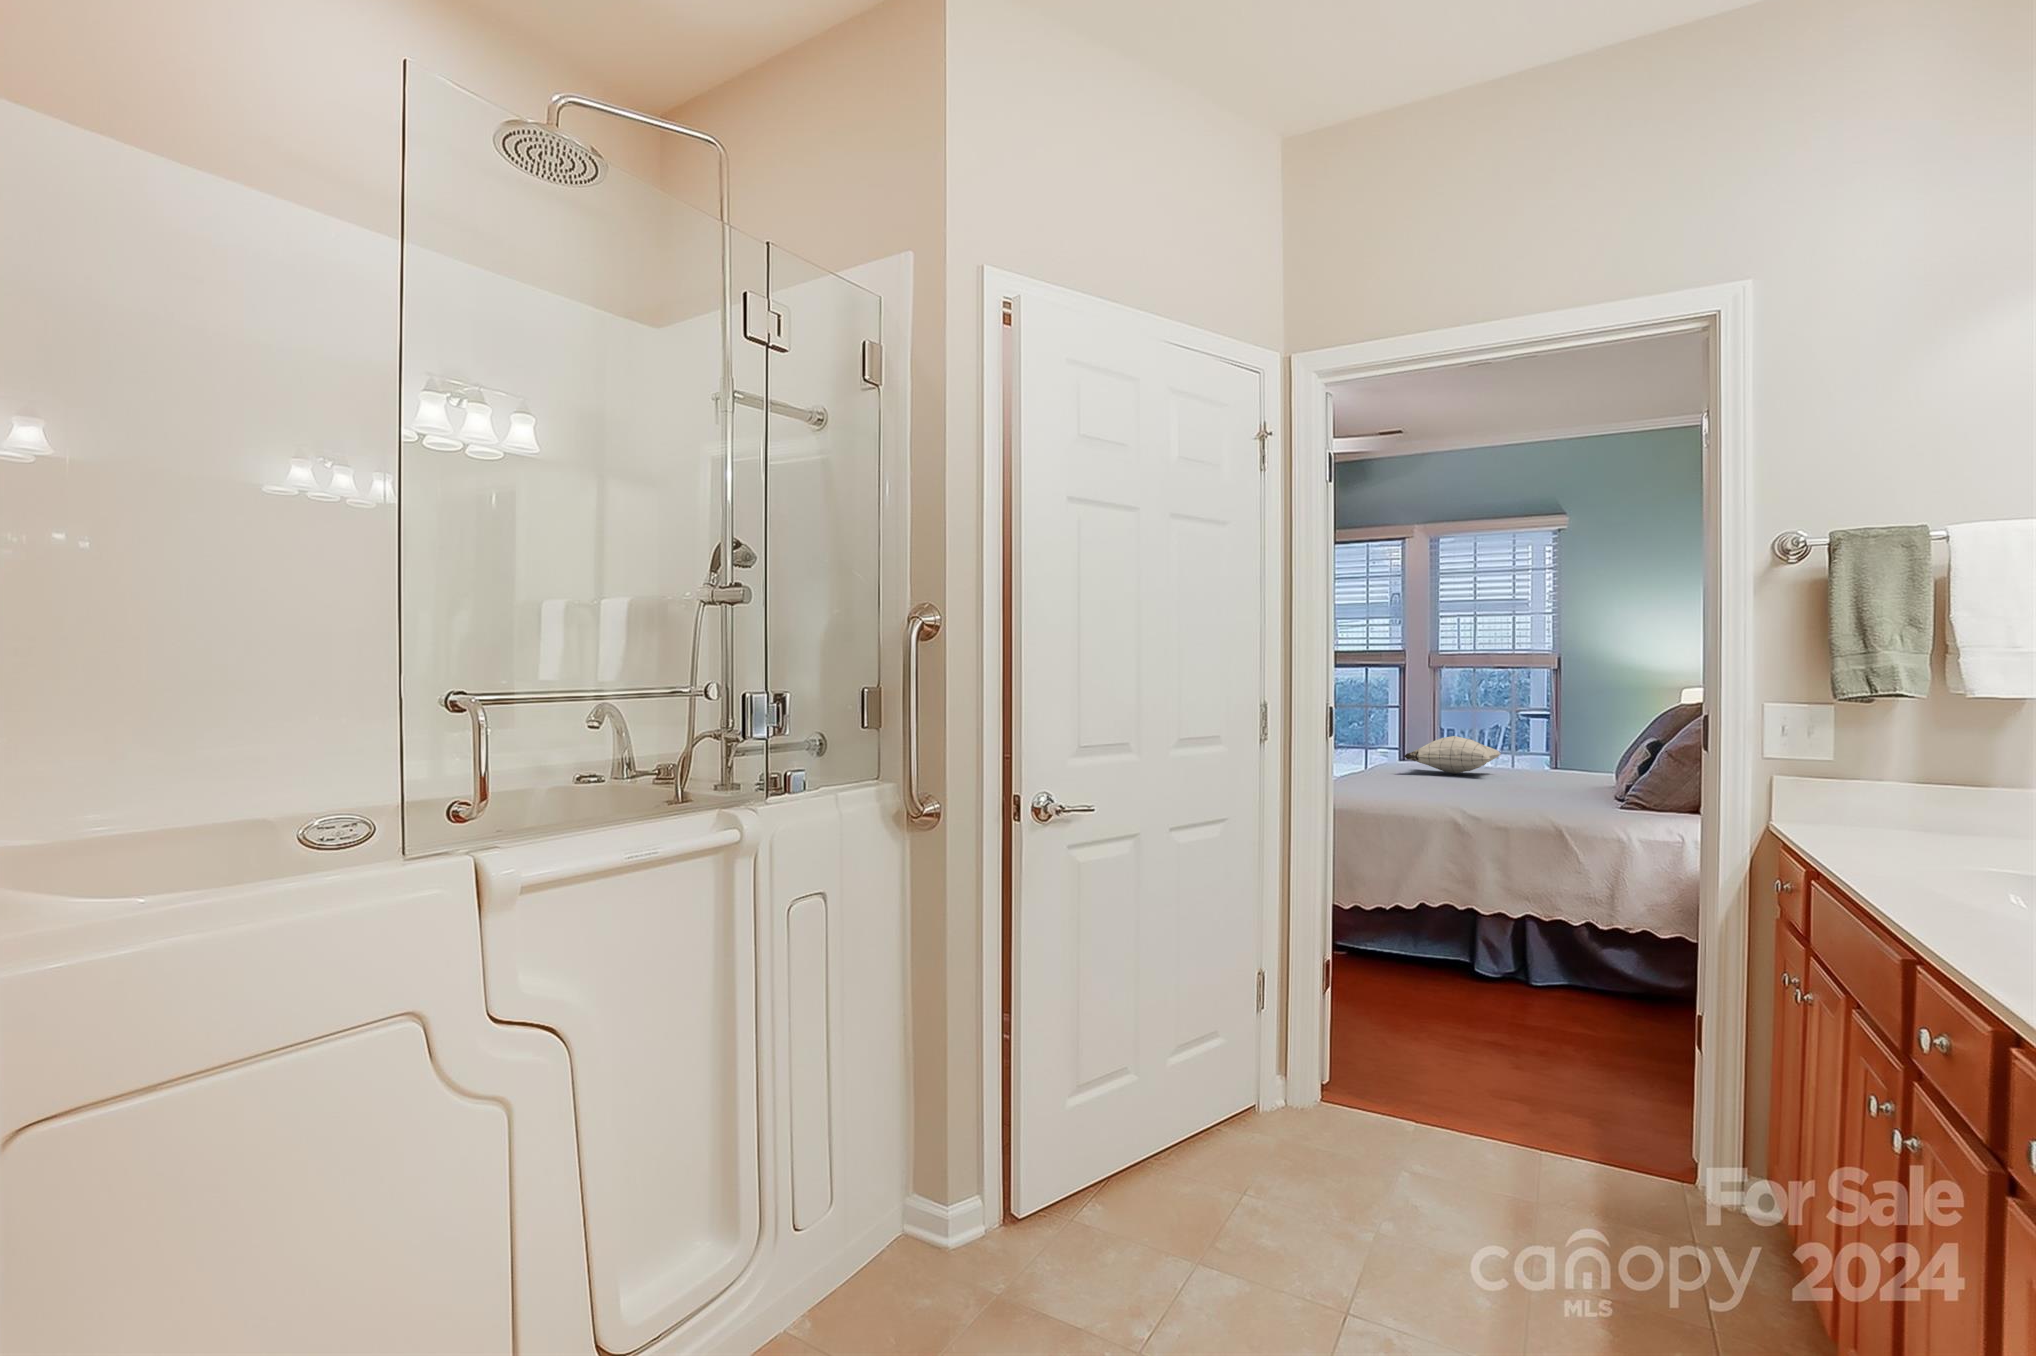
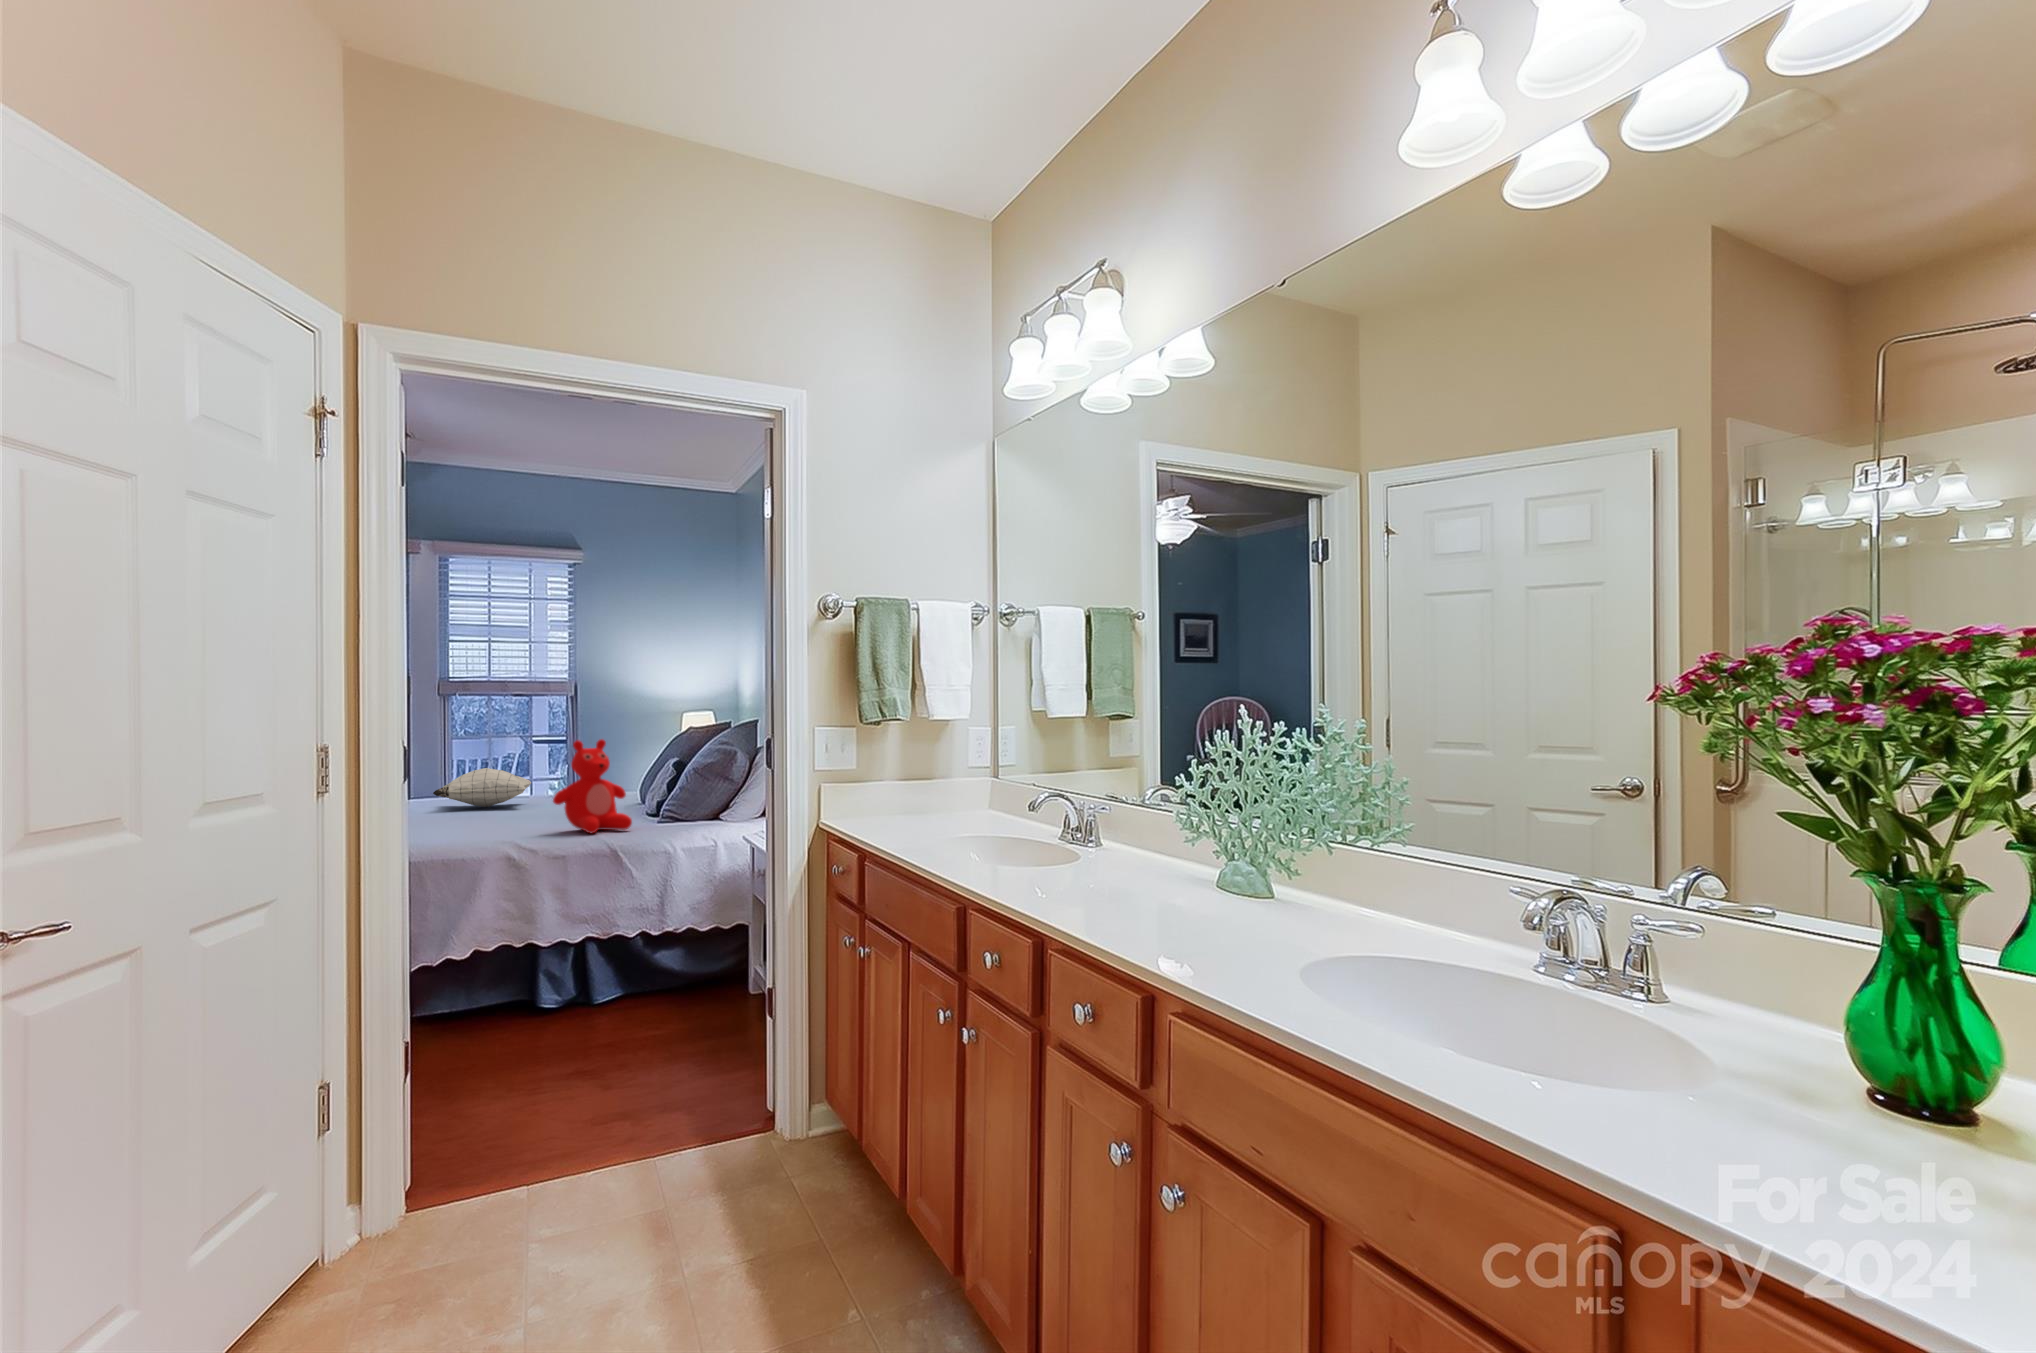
teddy bear: none [1494,711,1579,809] -> present [553,739,632,833]

